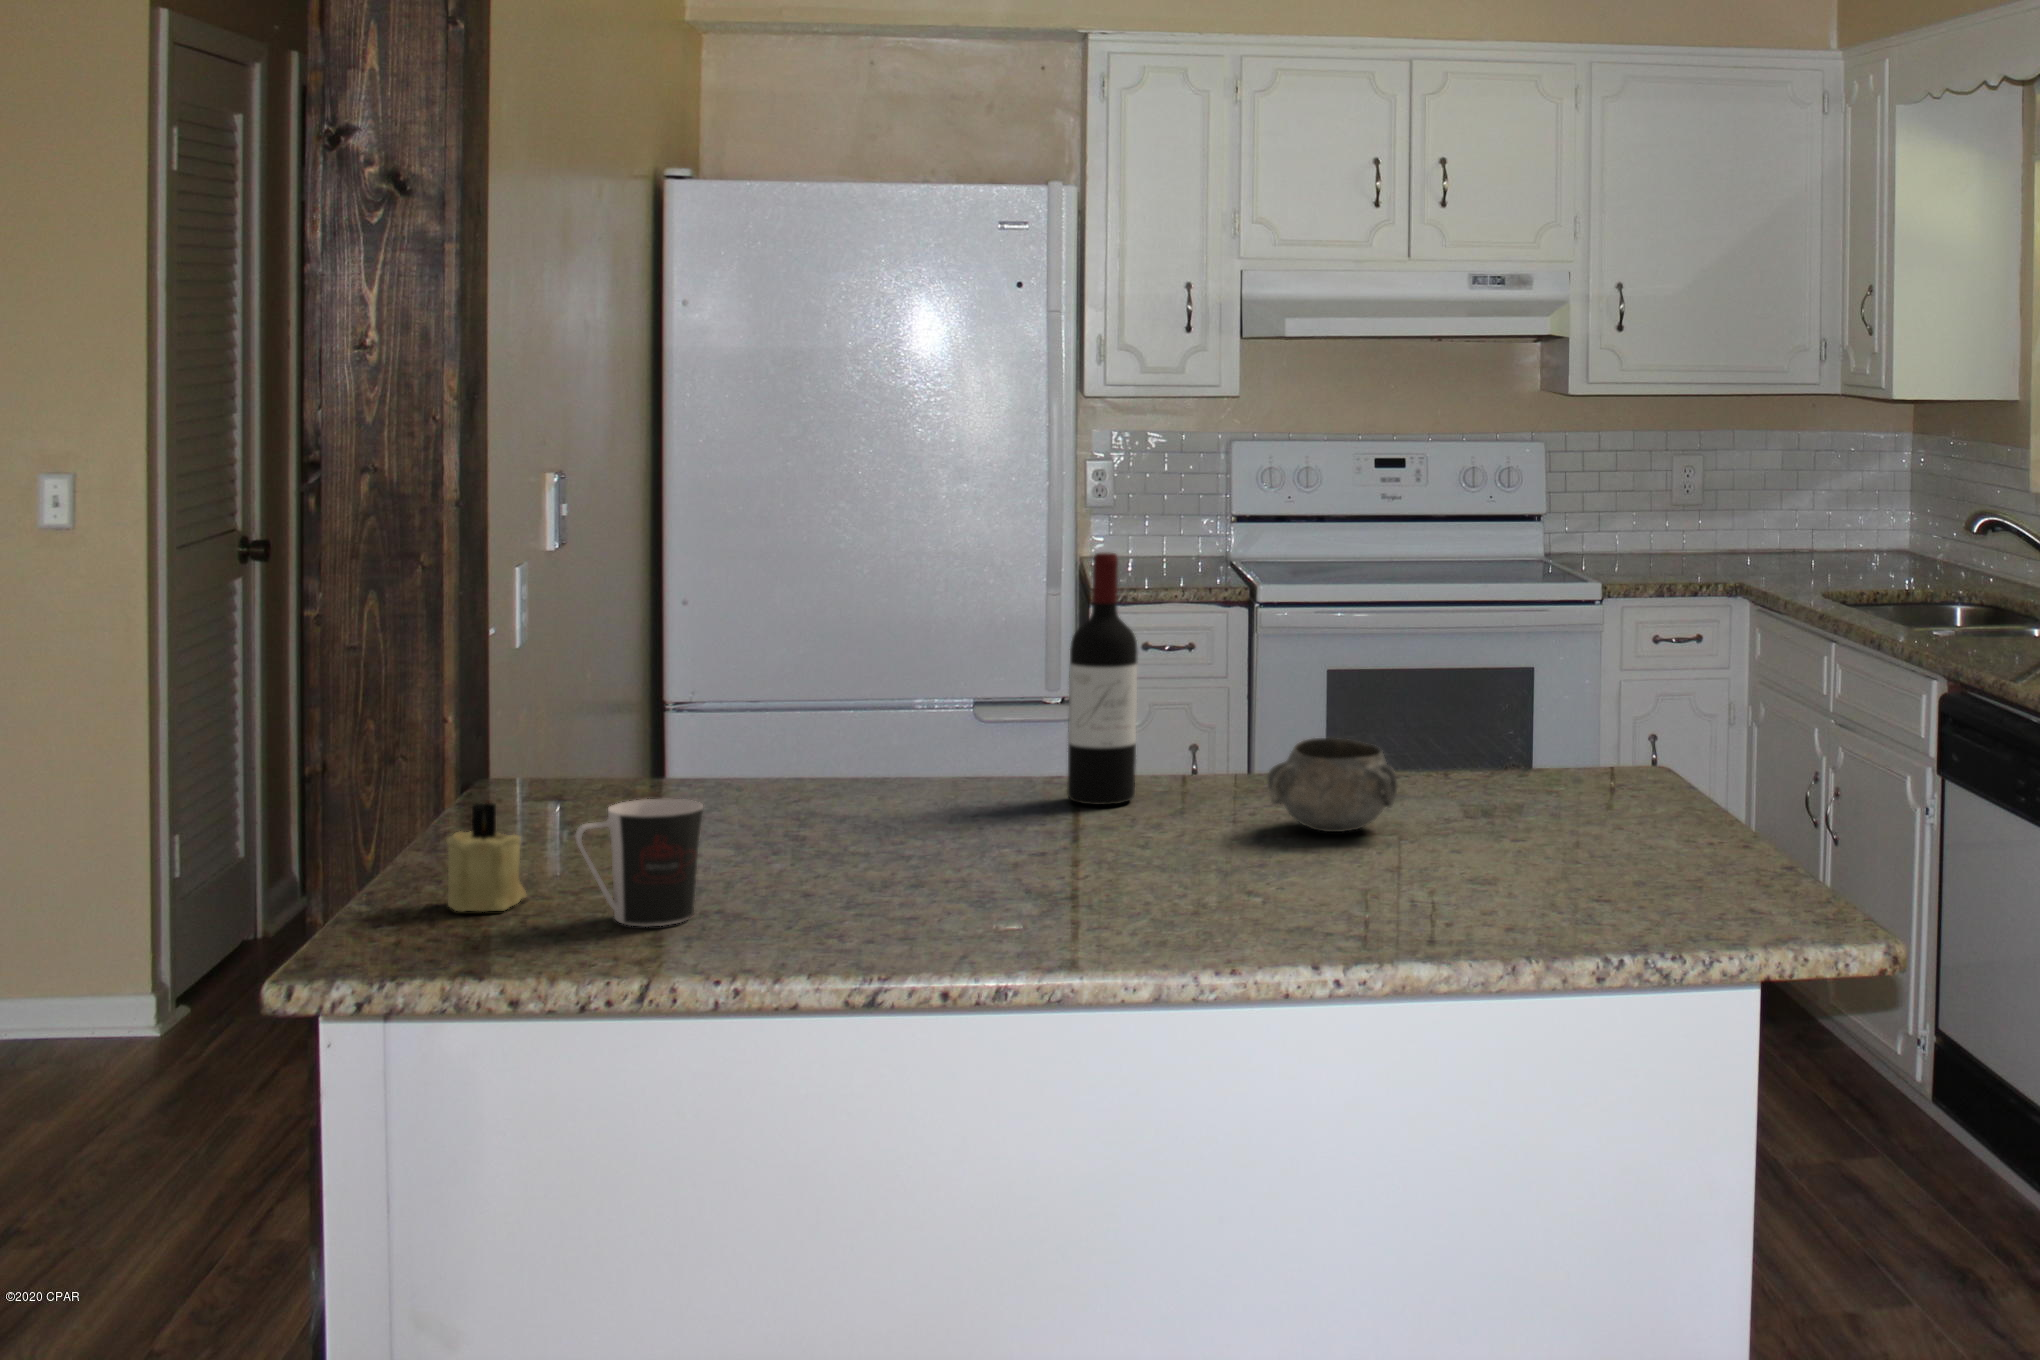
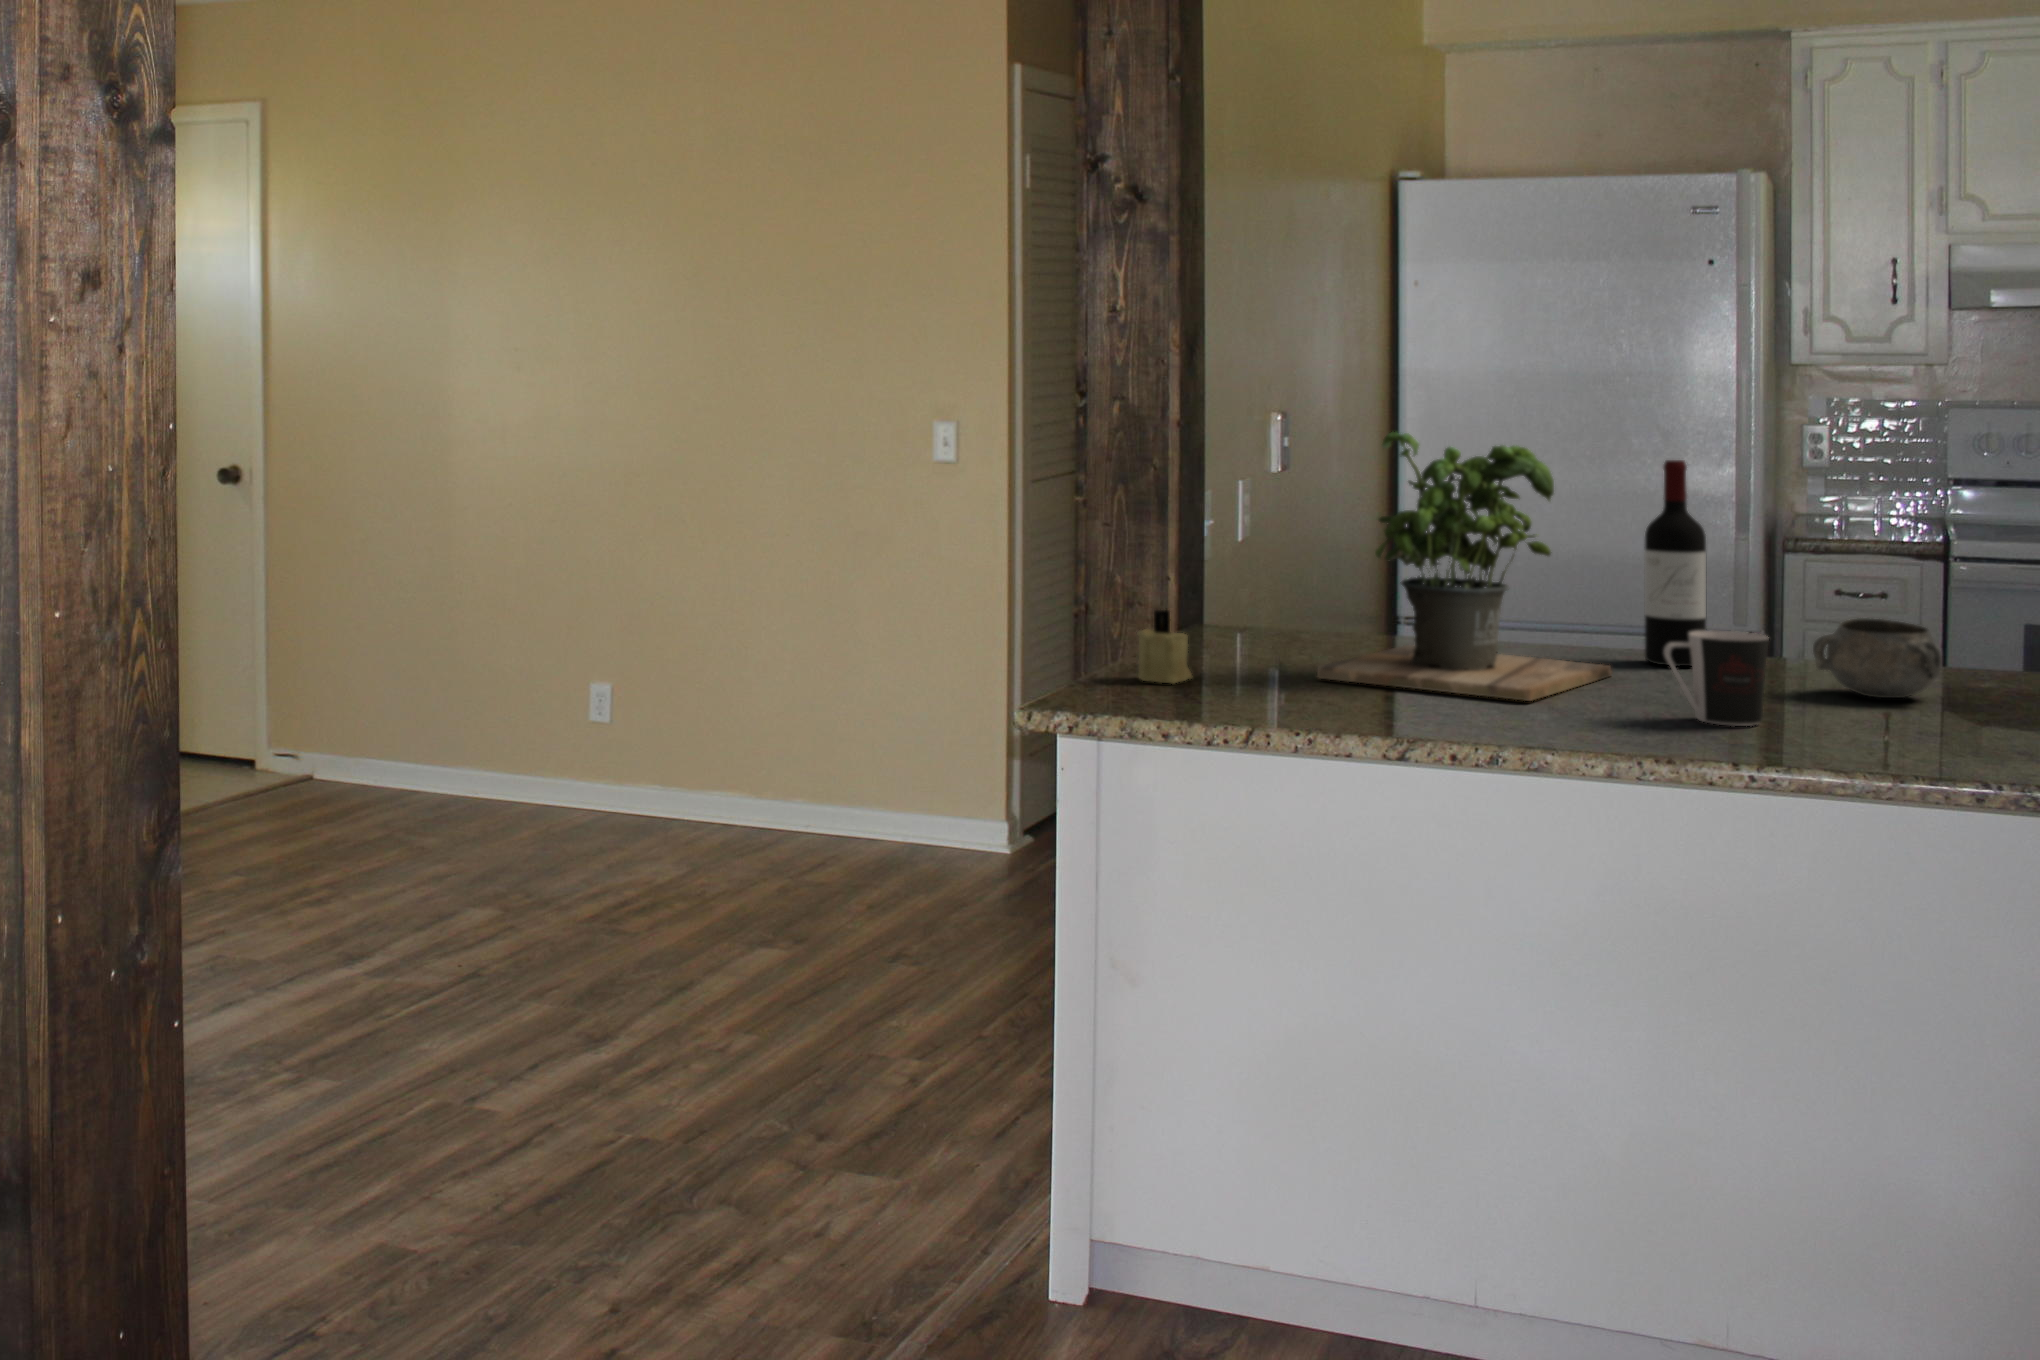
potted plant: none [697,533,1044,886] -> present [1317,432,1612,701]
coffee cup: present [575,799,703,926] -> present [1664,631,1769,726]

